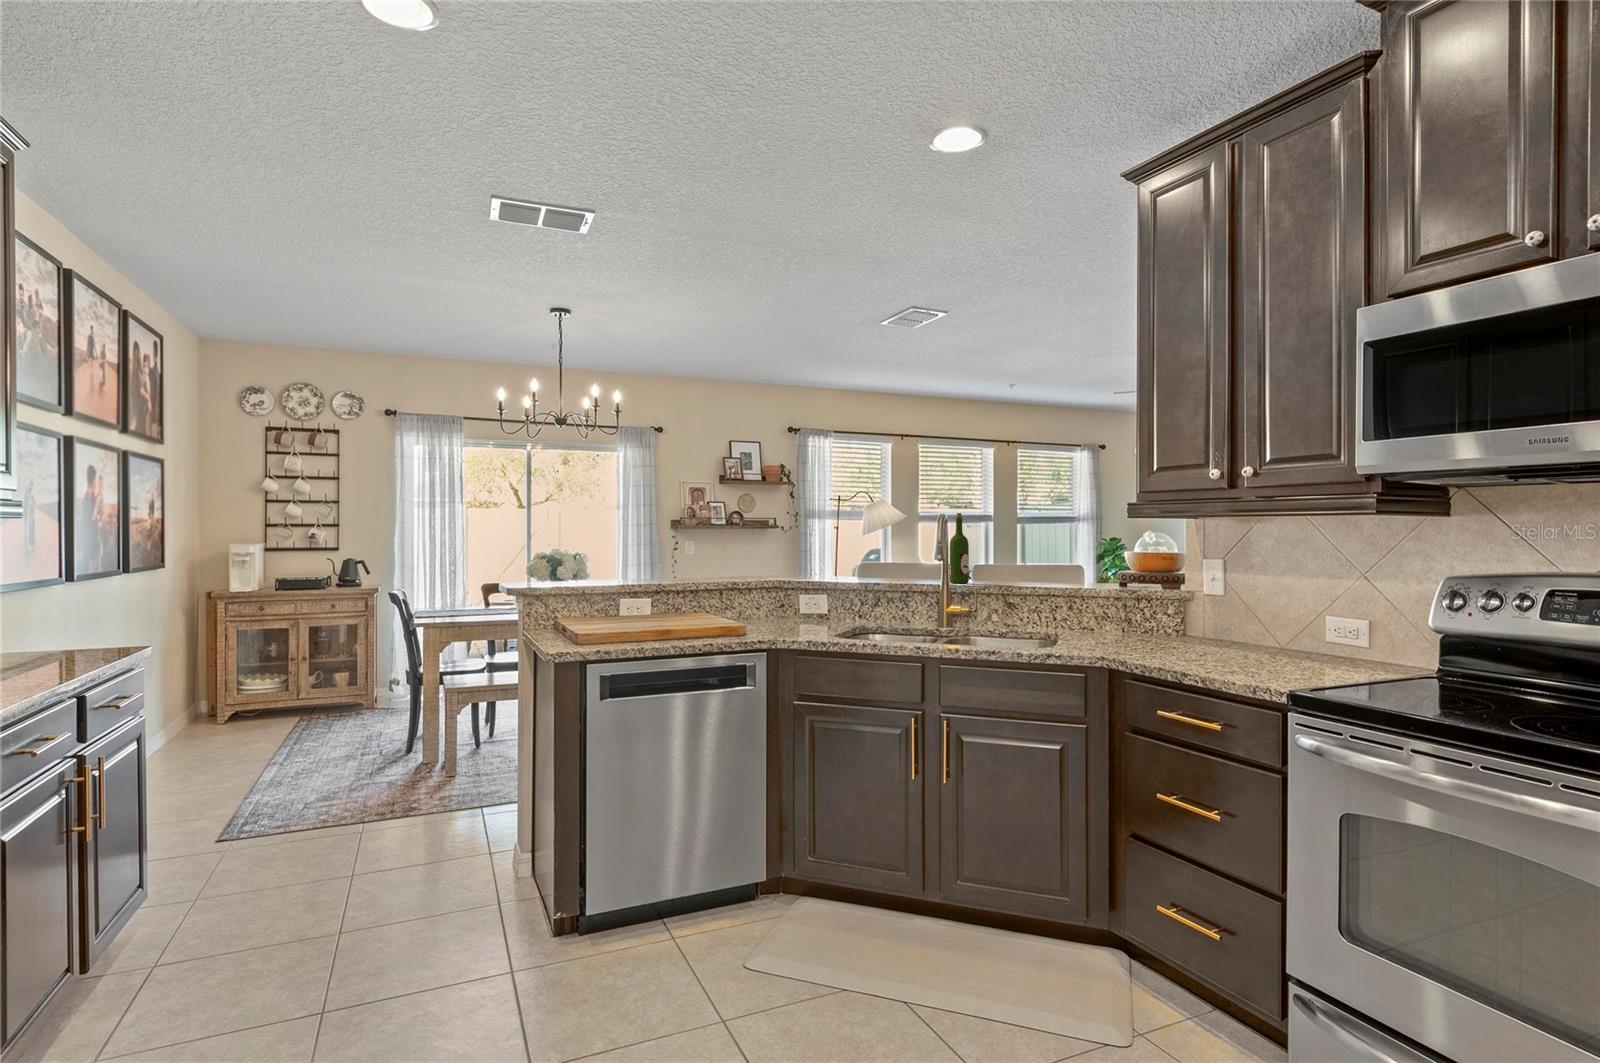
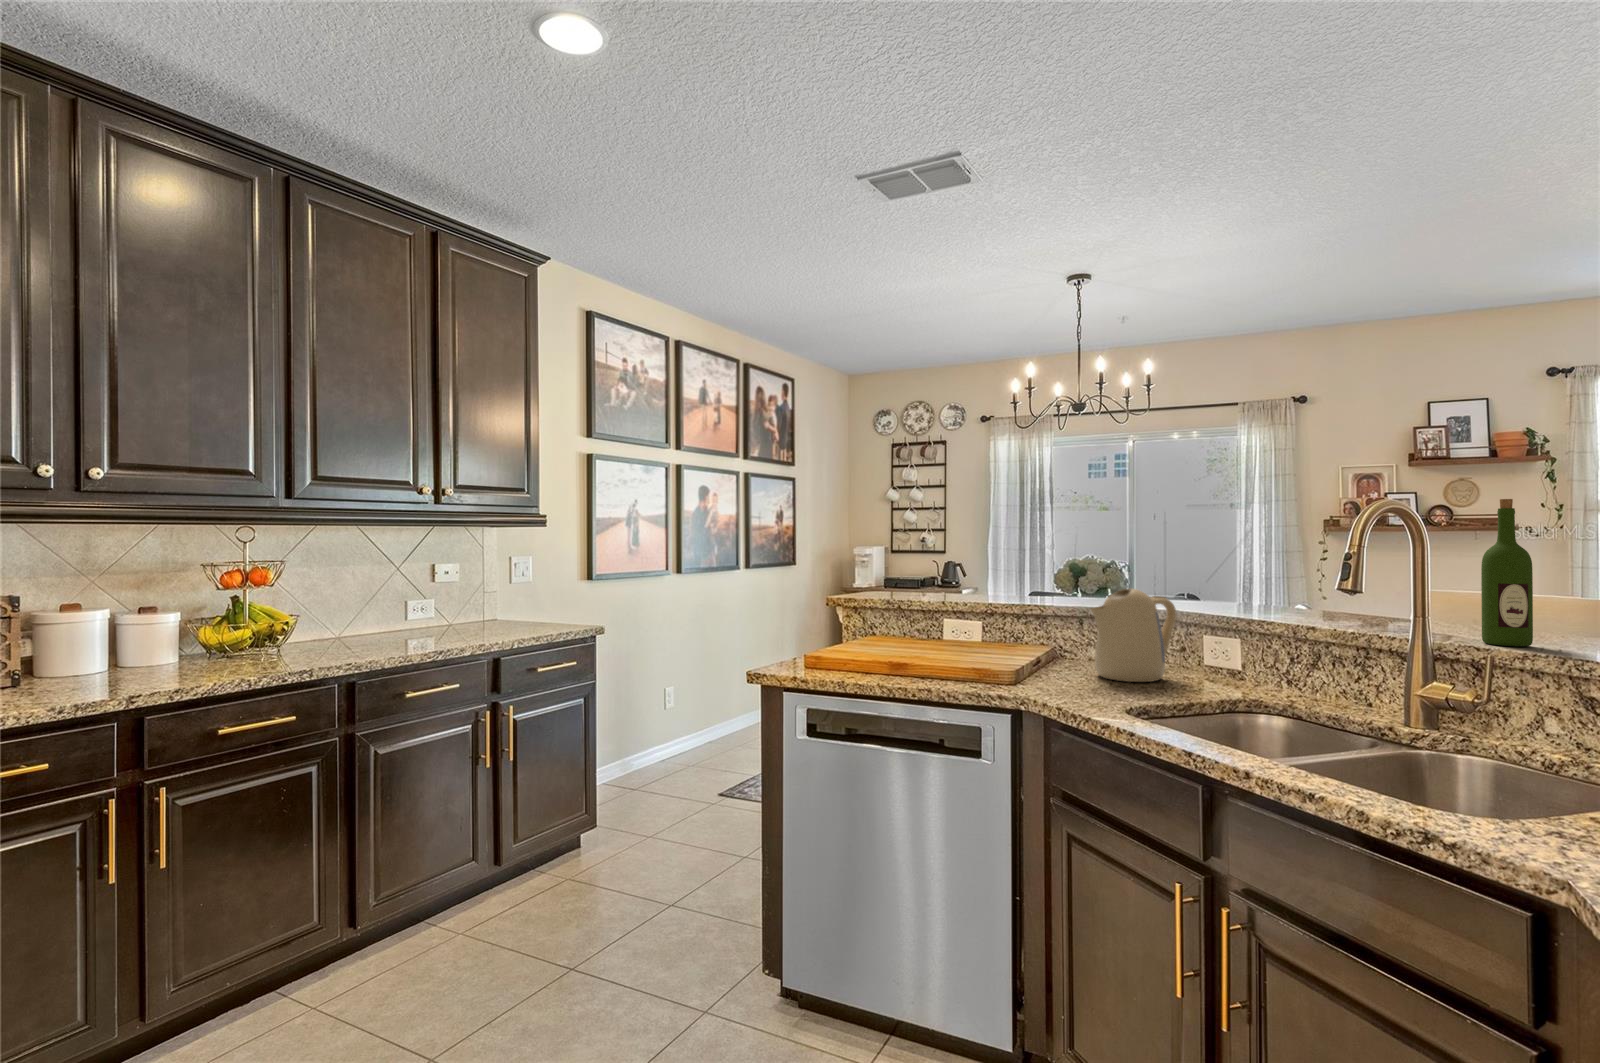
kettle: none [763,566,806,627] -> present [1091,588,1176,682]

